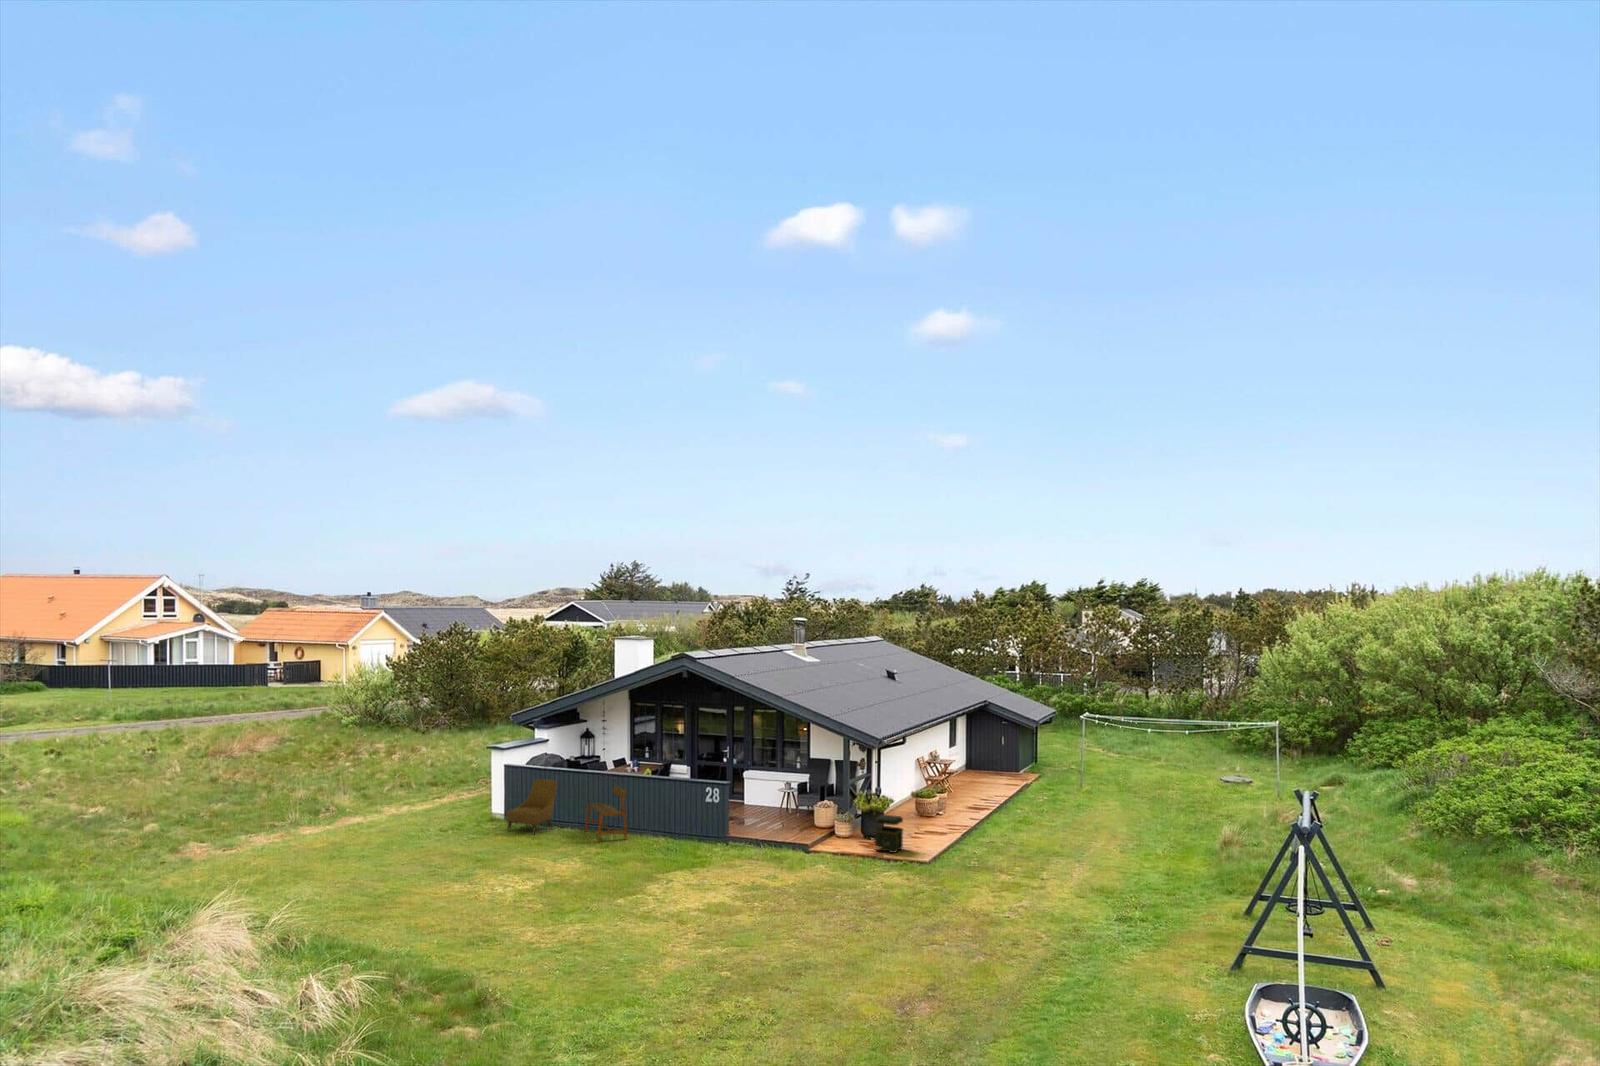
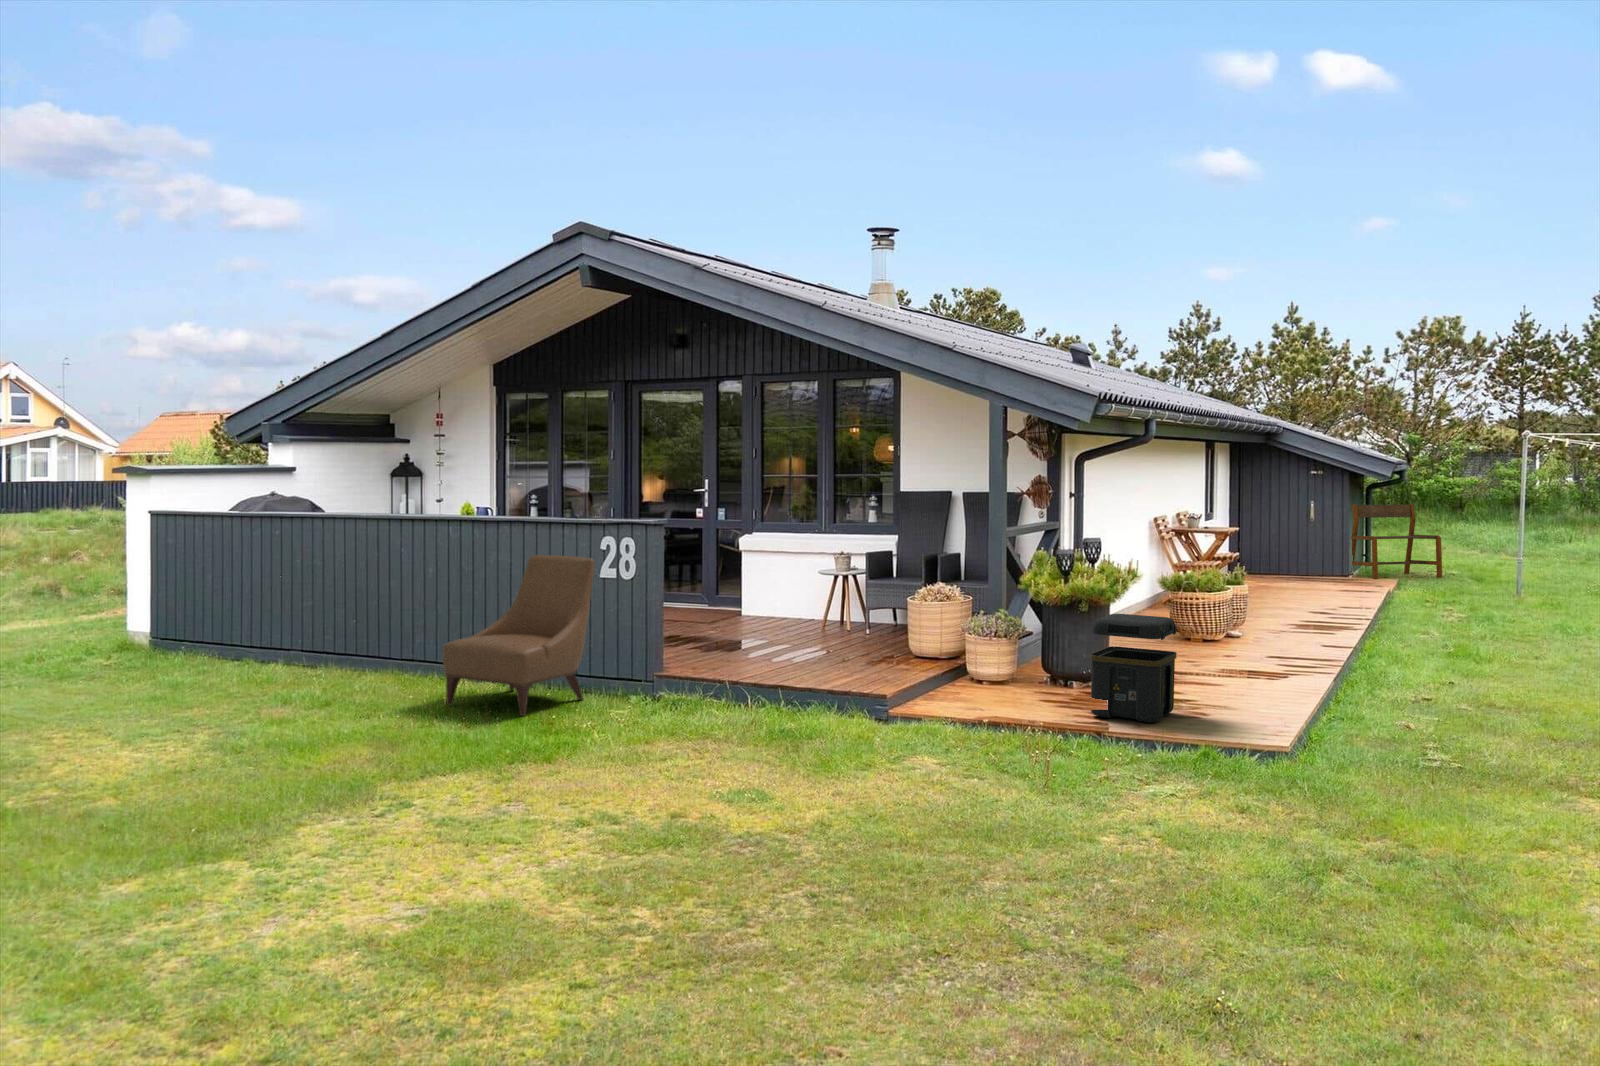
chair: present [507,779,557,834] -> present [443,555,594,716]
bench: present [585,783,627,843] -> present [1350,504,1442,579]

